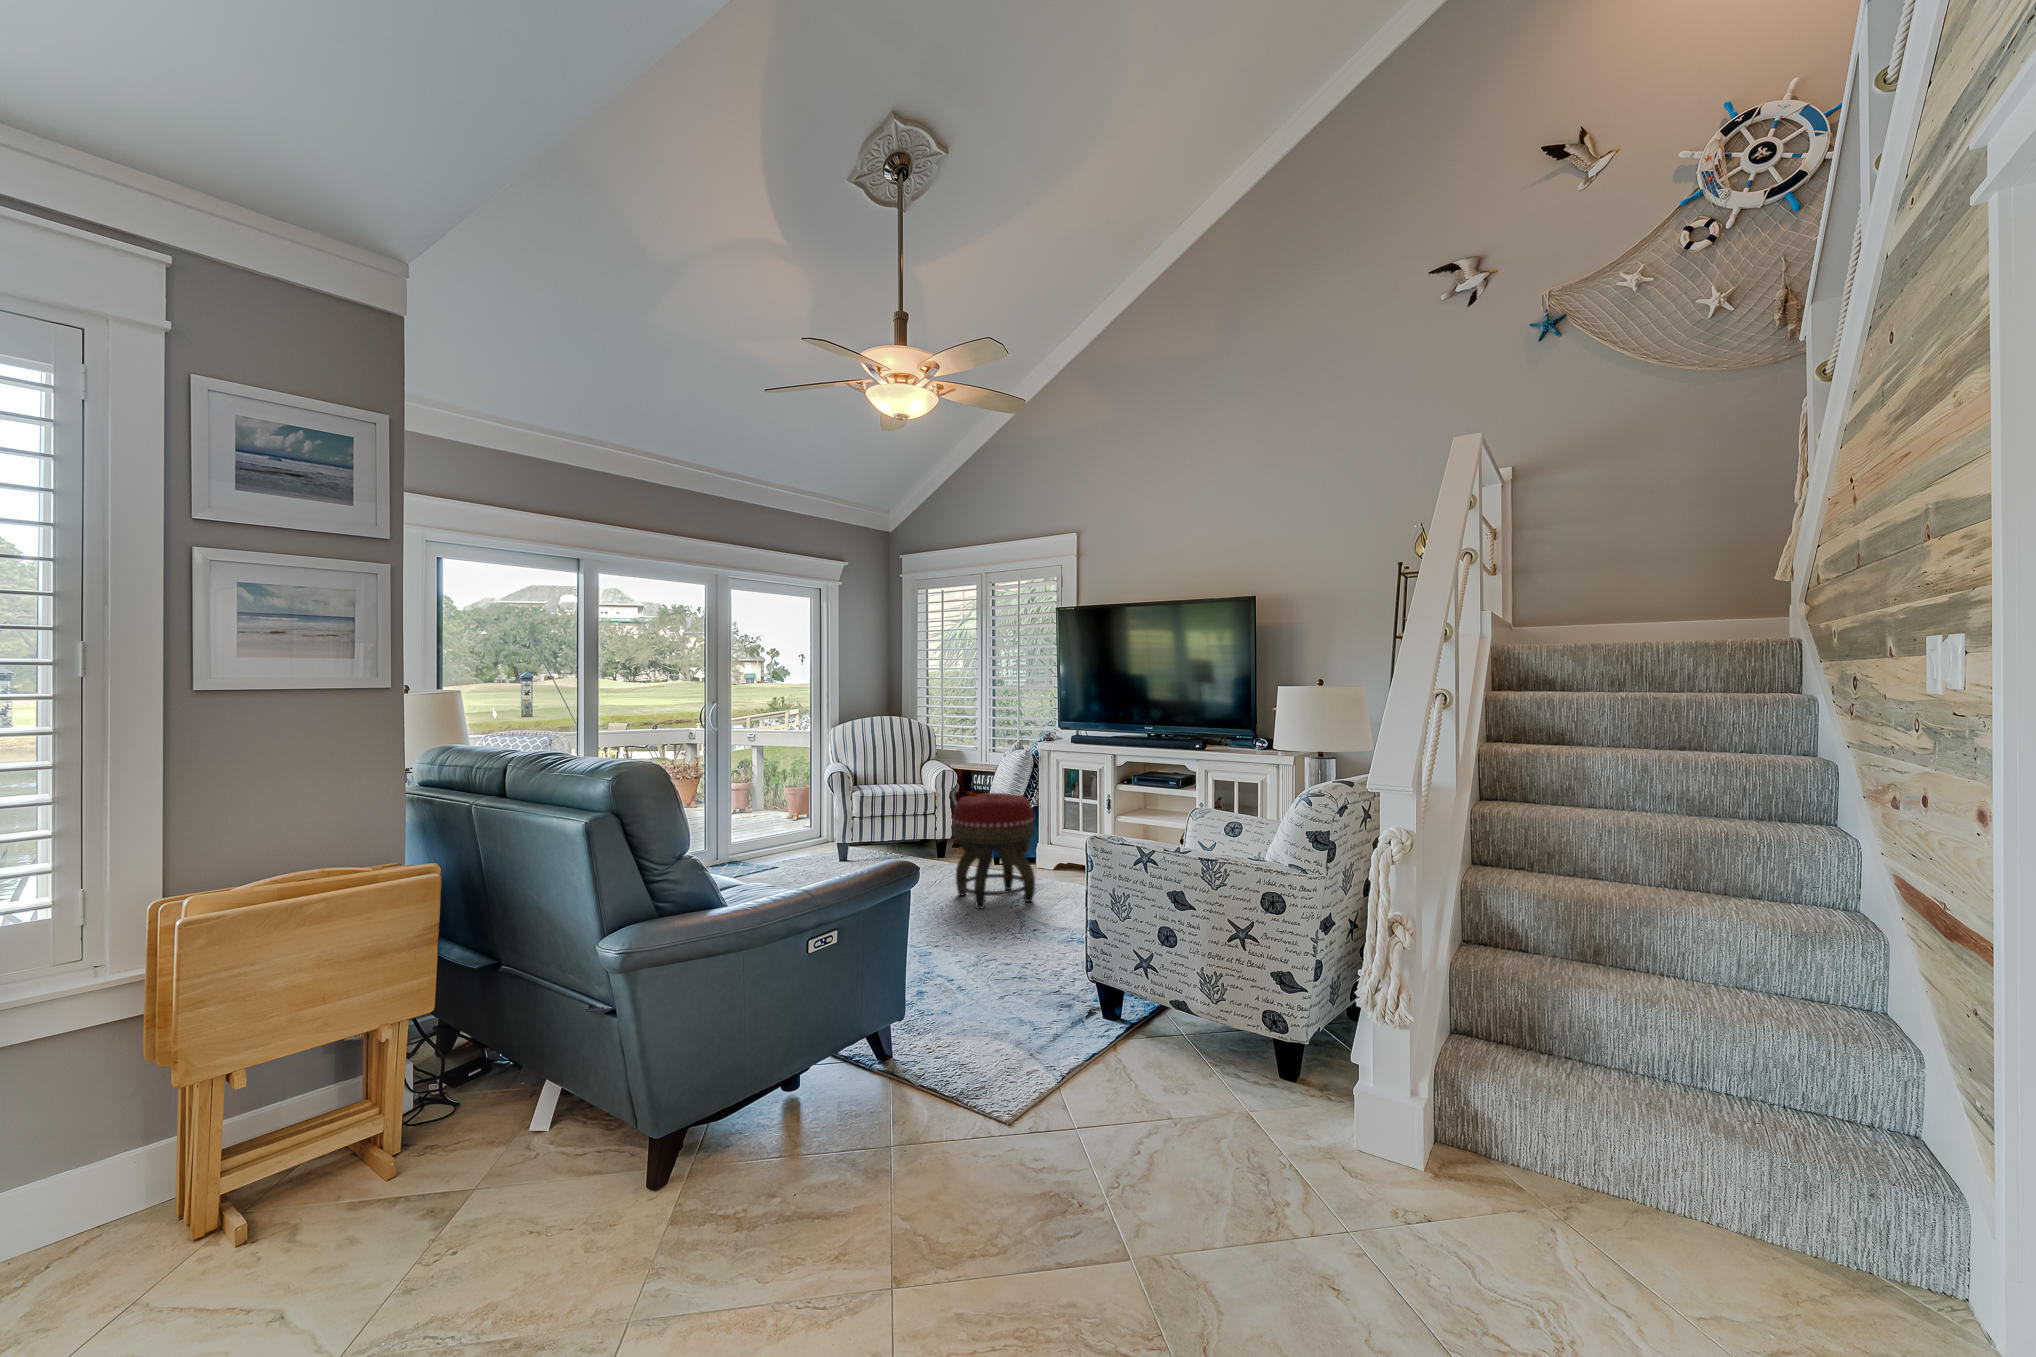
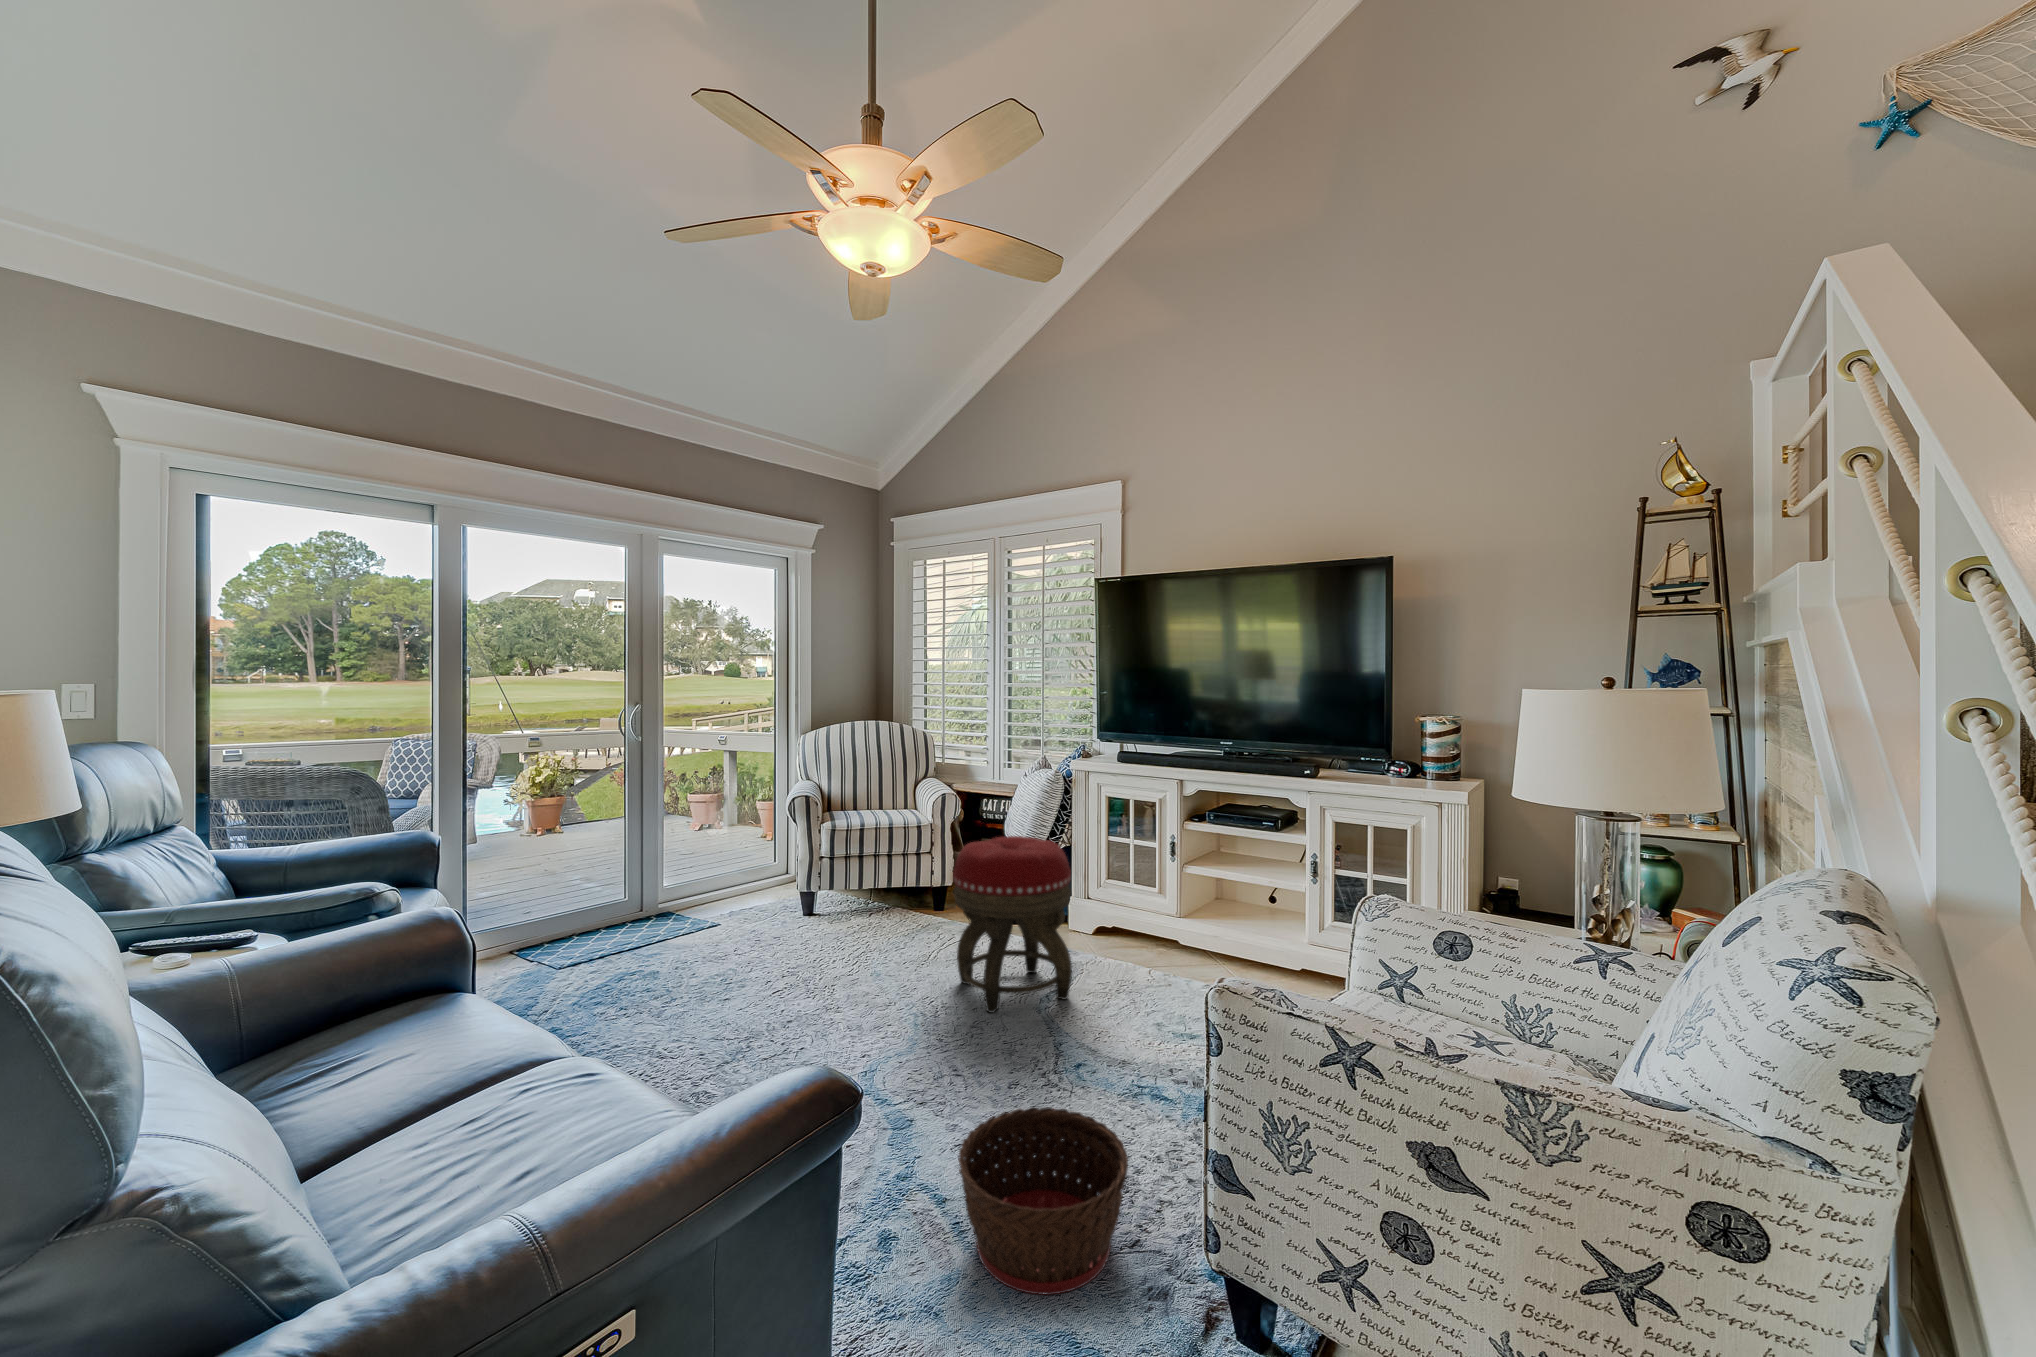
basket: none [959,929,1053,1008] -> present [958,1107,1128,1295]

